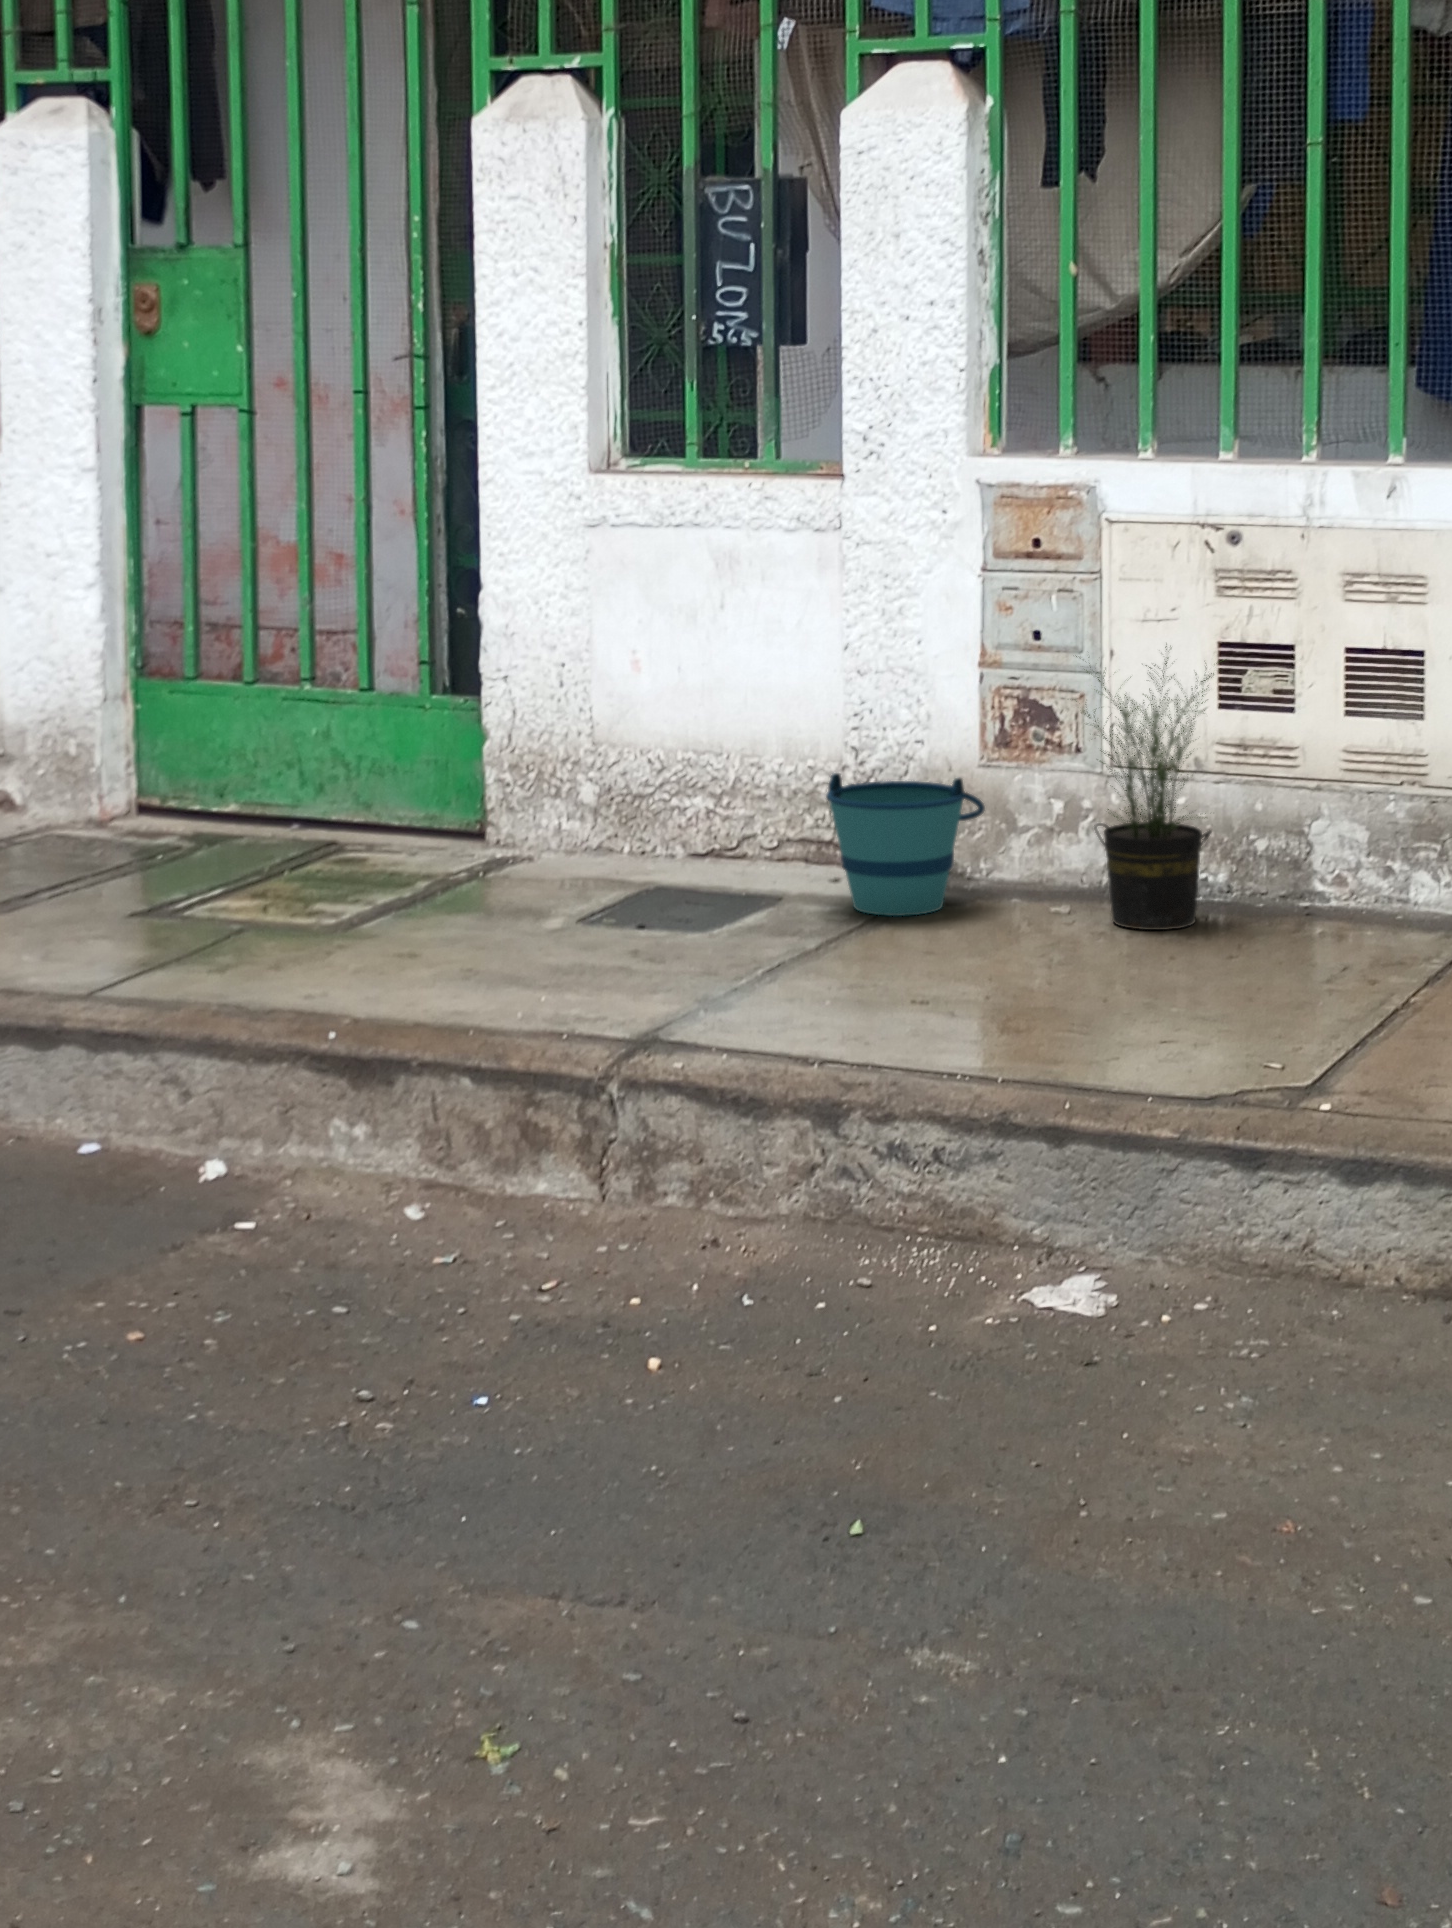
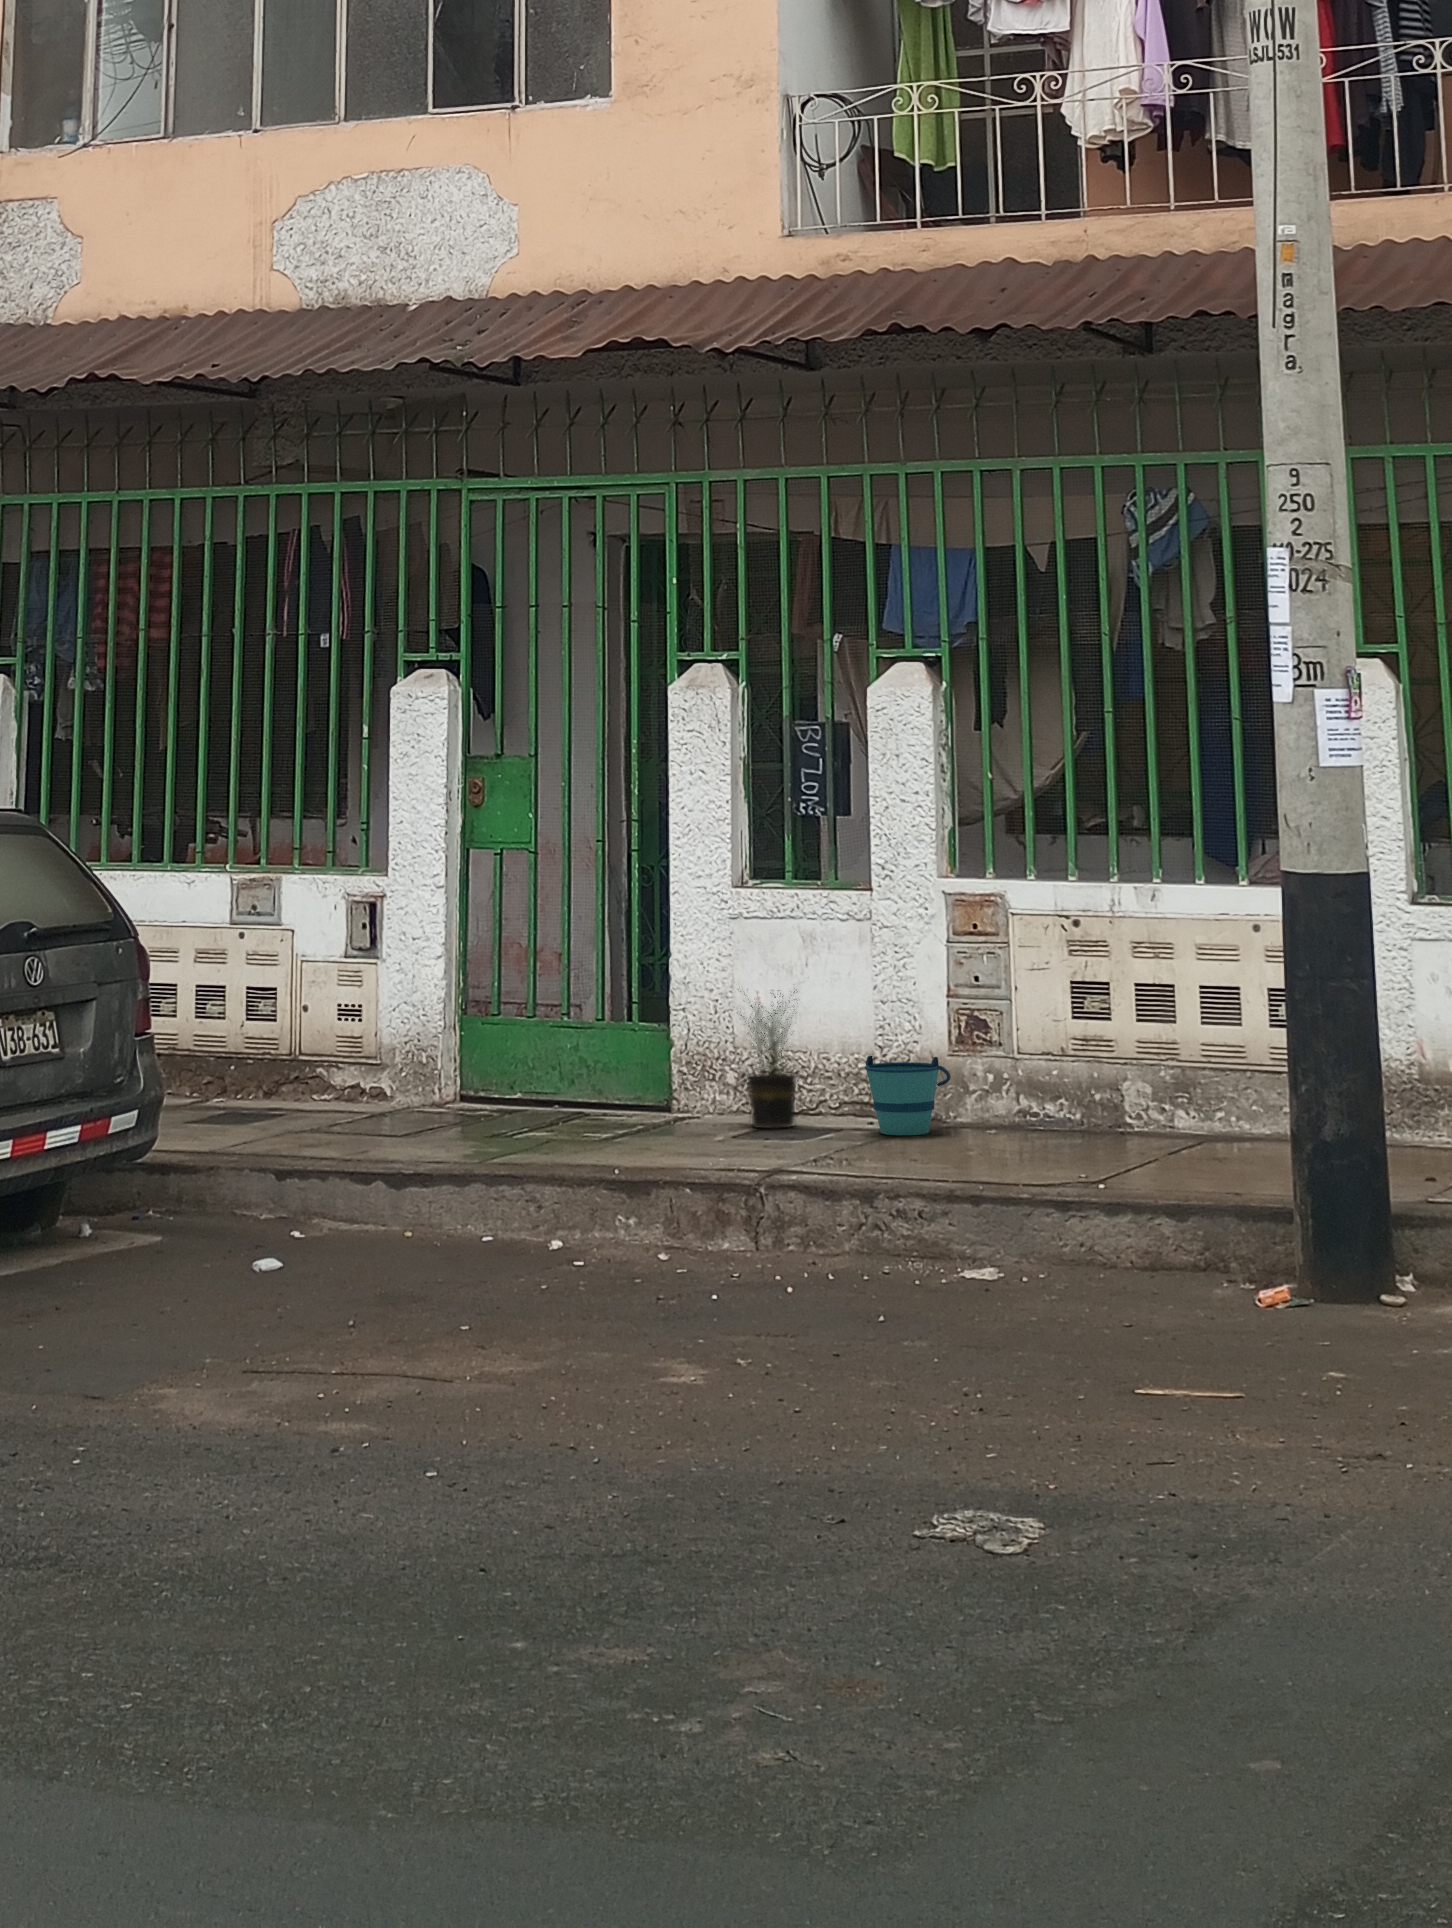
potted plant: present [1076,644,1227,930] -> present [738,989,798,1129]

